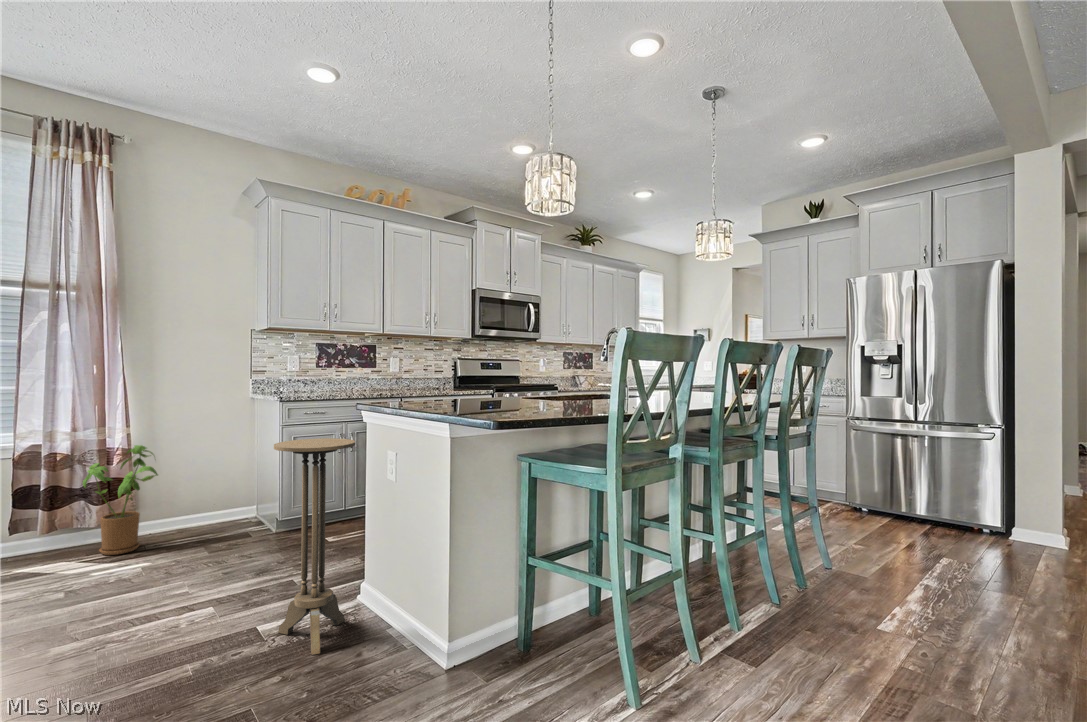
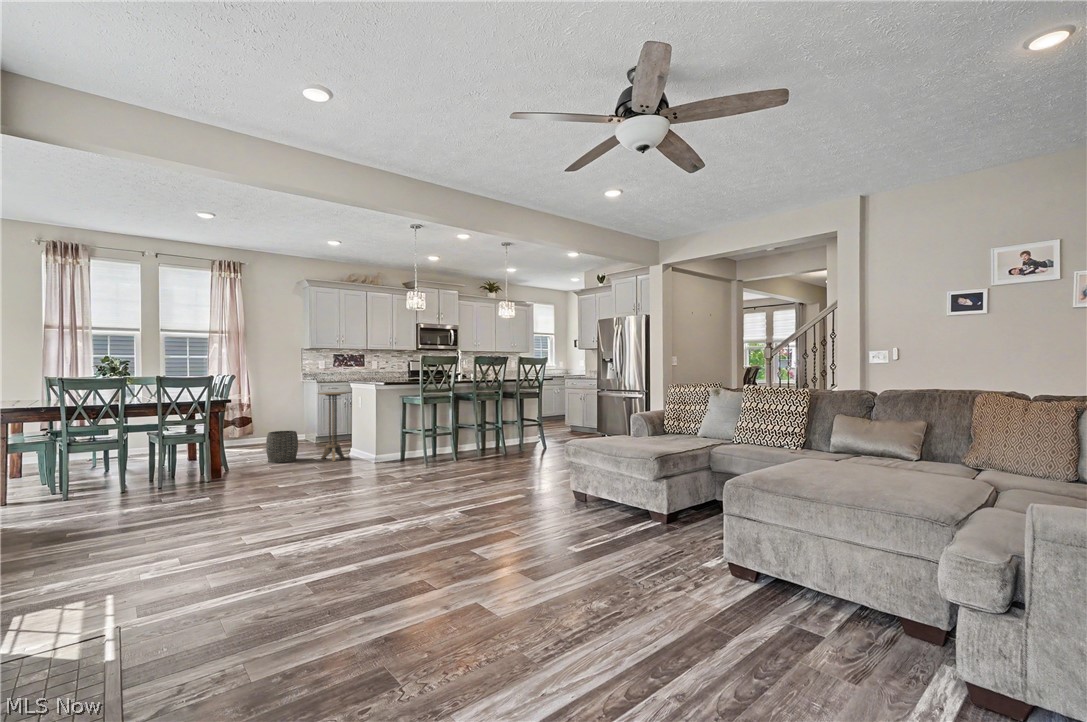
house plant: present [83,445,158,555] -> none [234,402,266,448]
woven basket: none [110,547,212,663] -> present [266,431,298,463]

